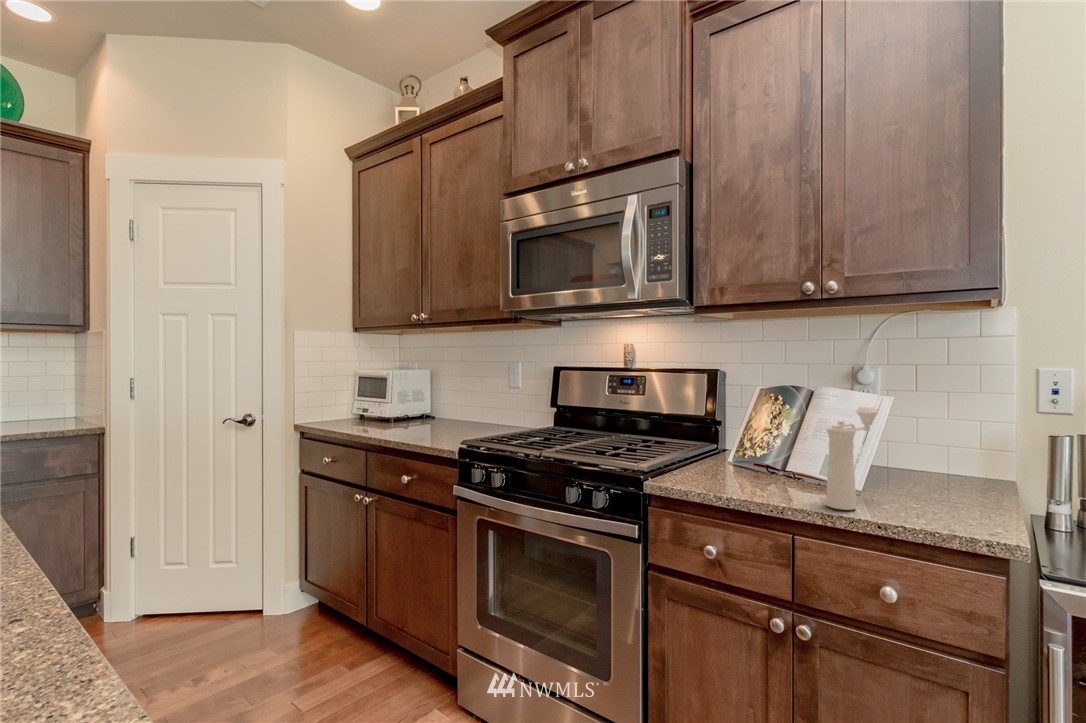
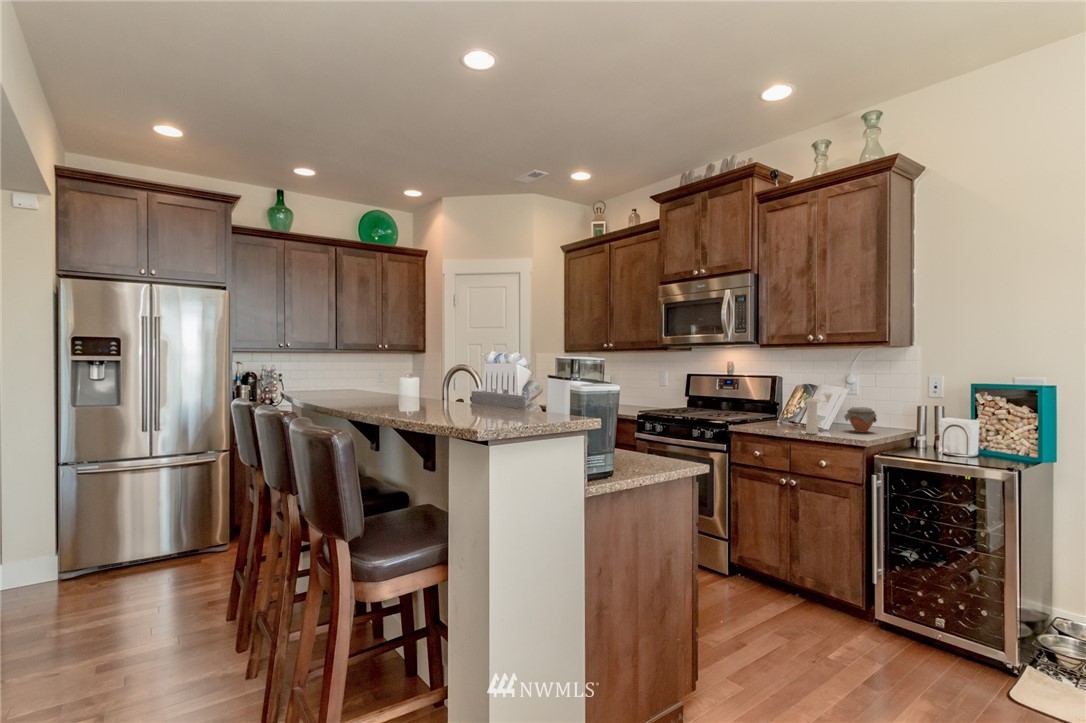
jar: none [896,437,973,498] -> present [844,407,877,433]

